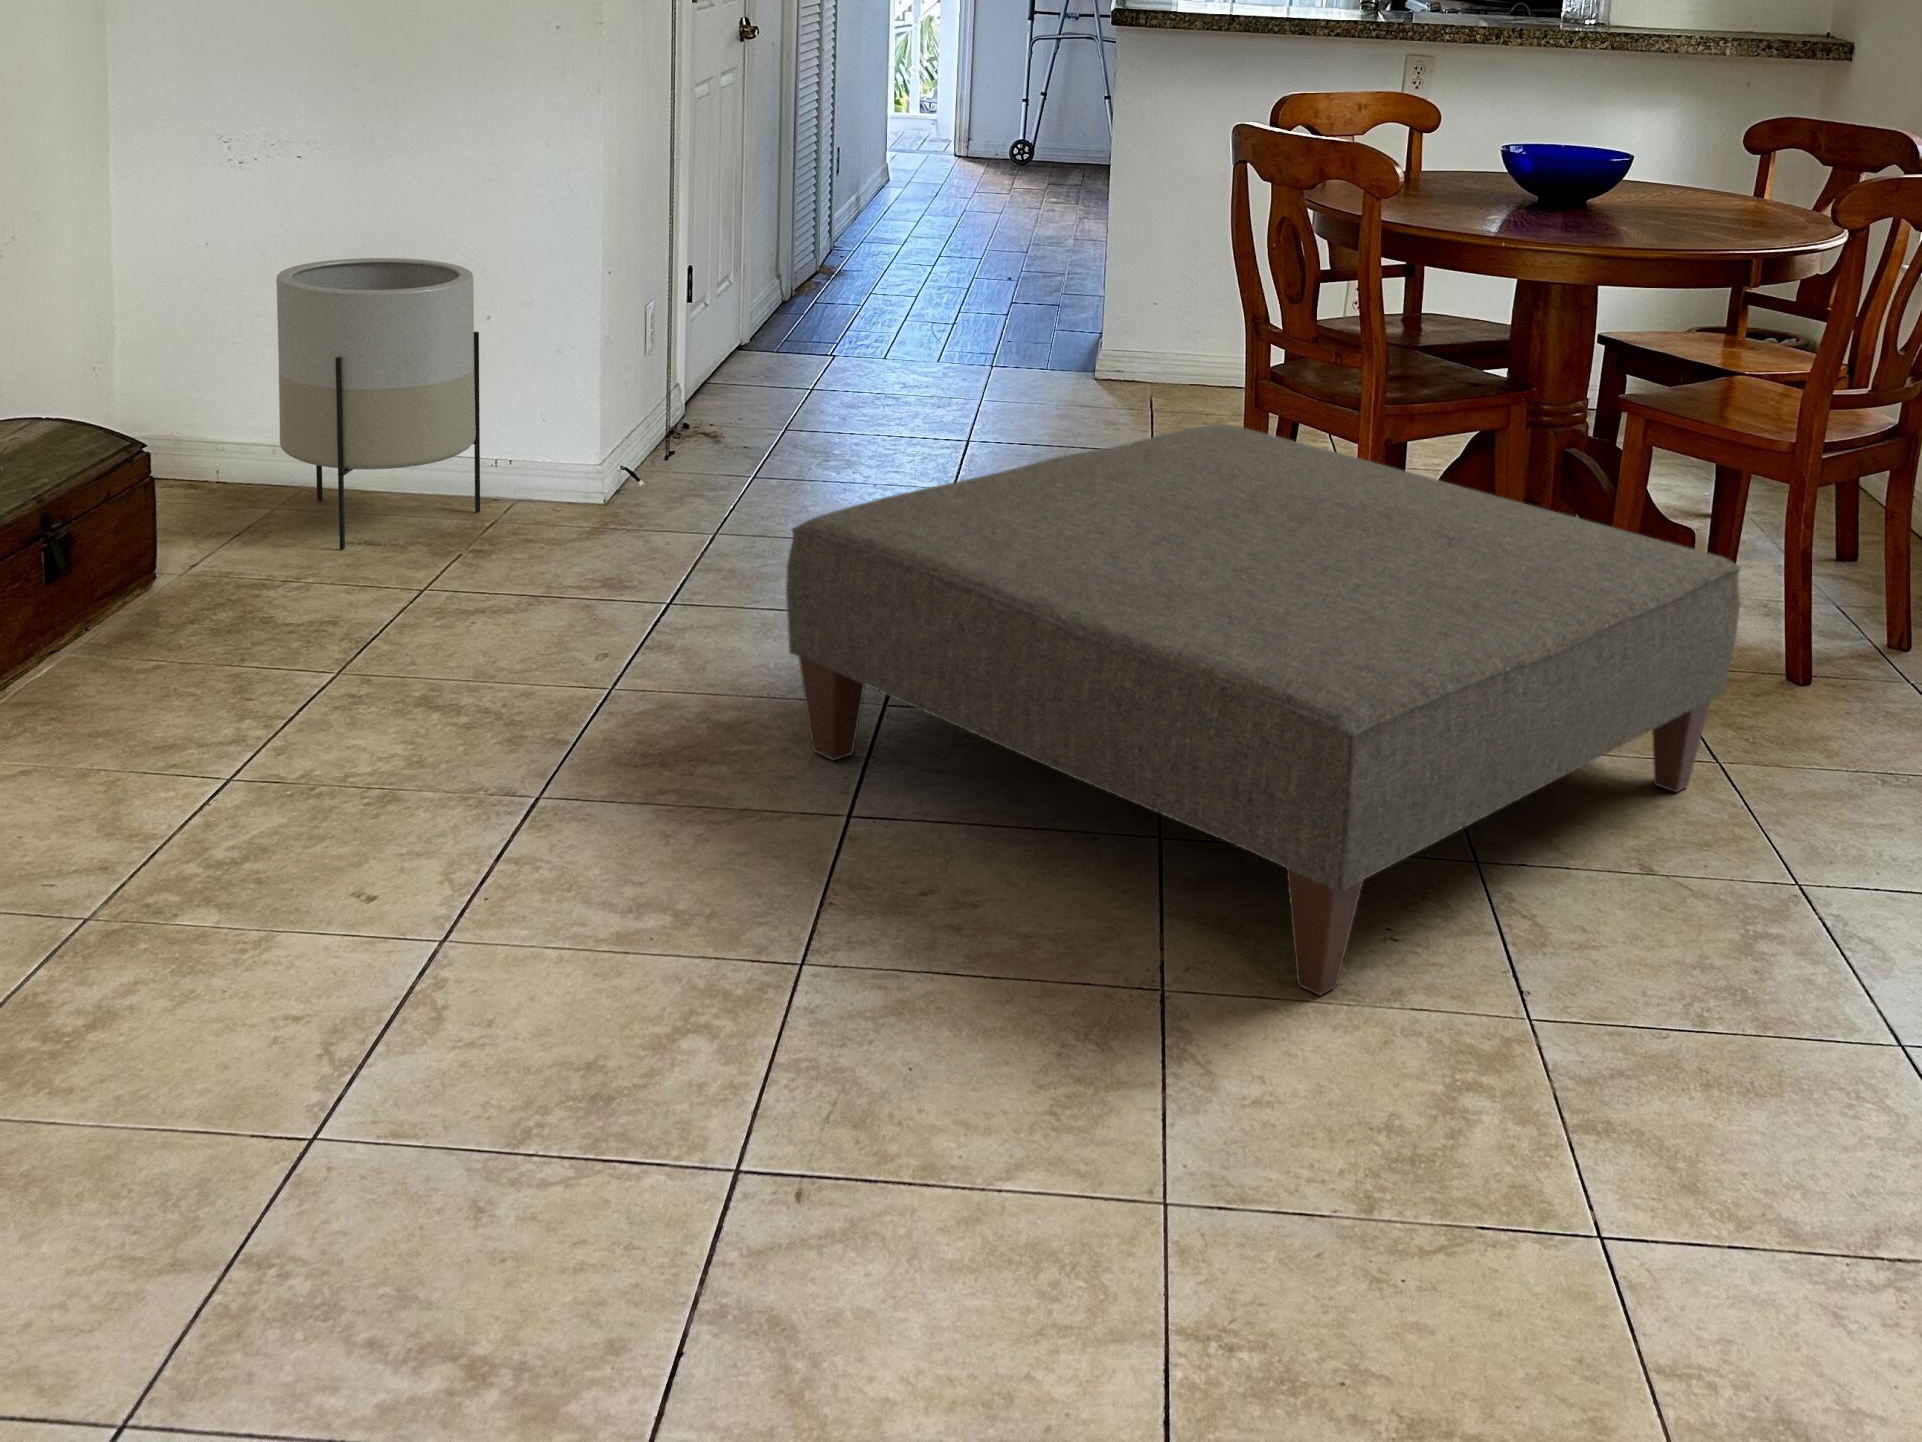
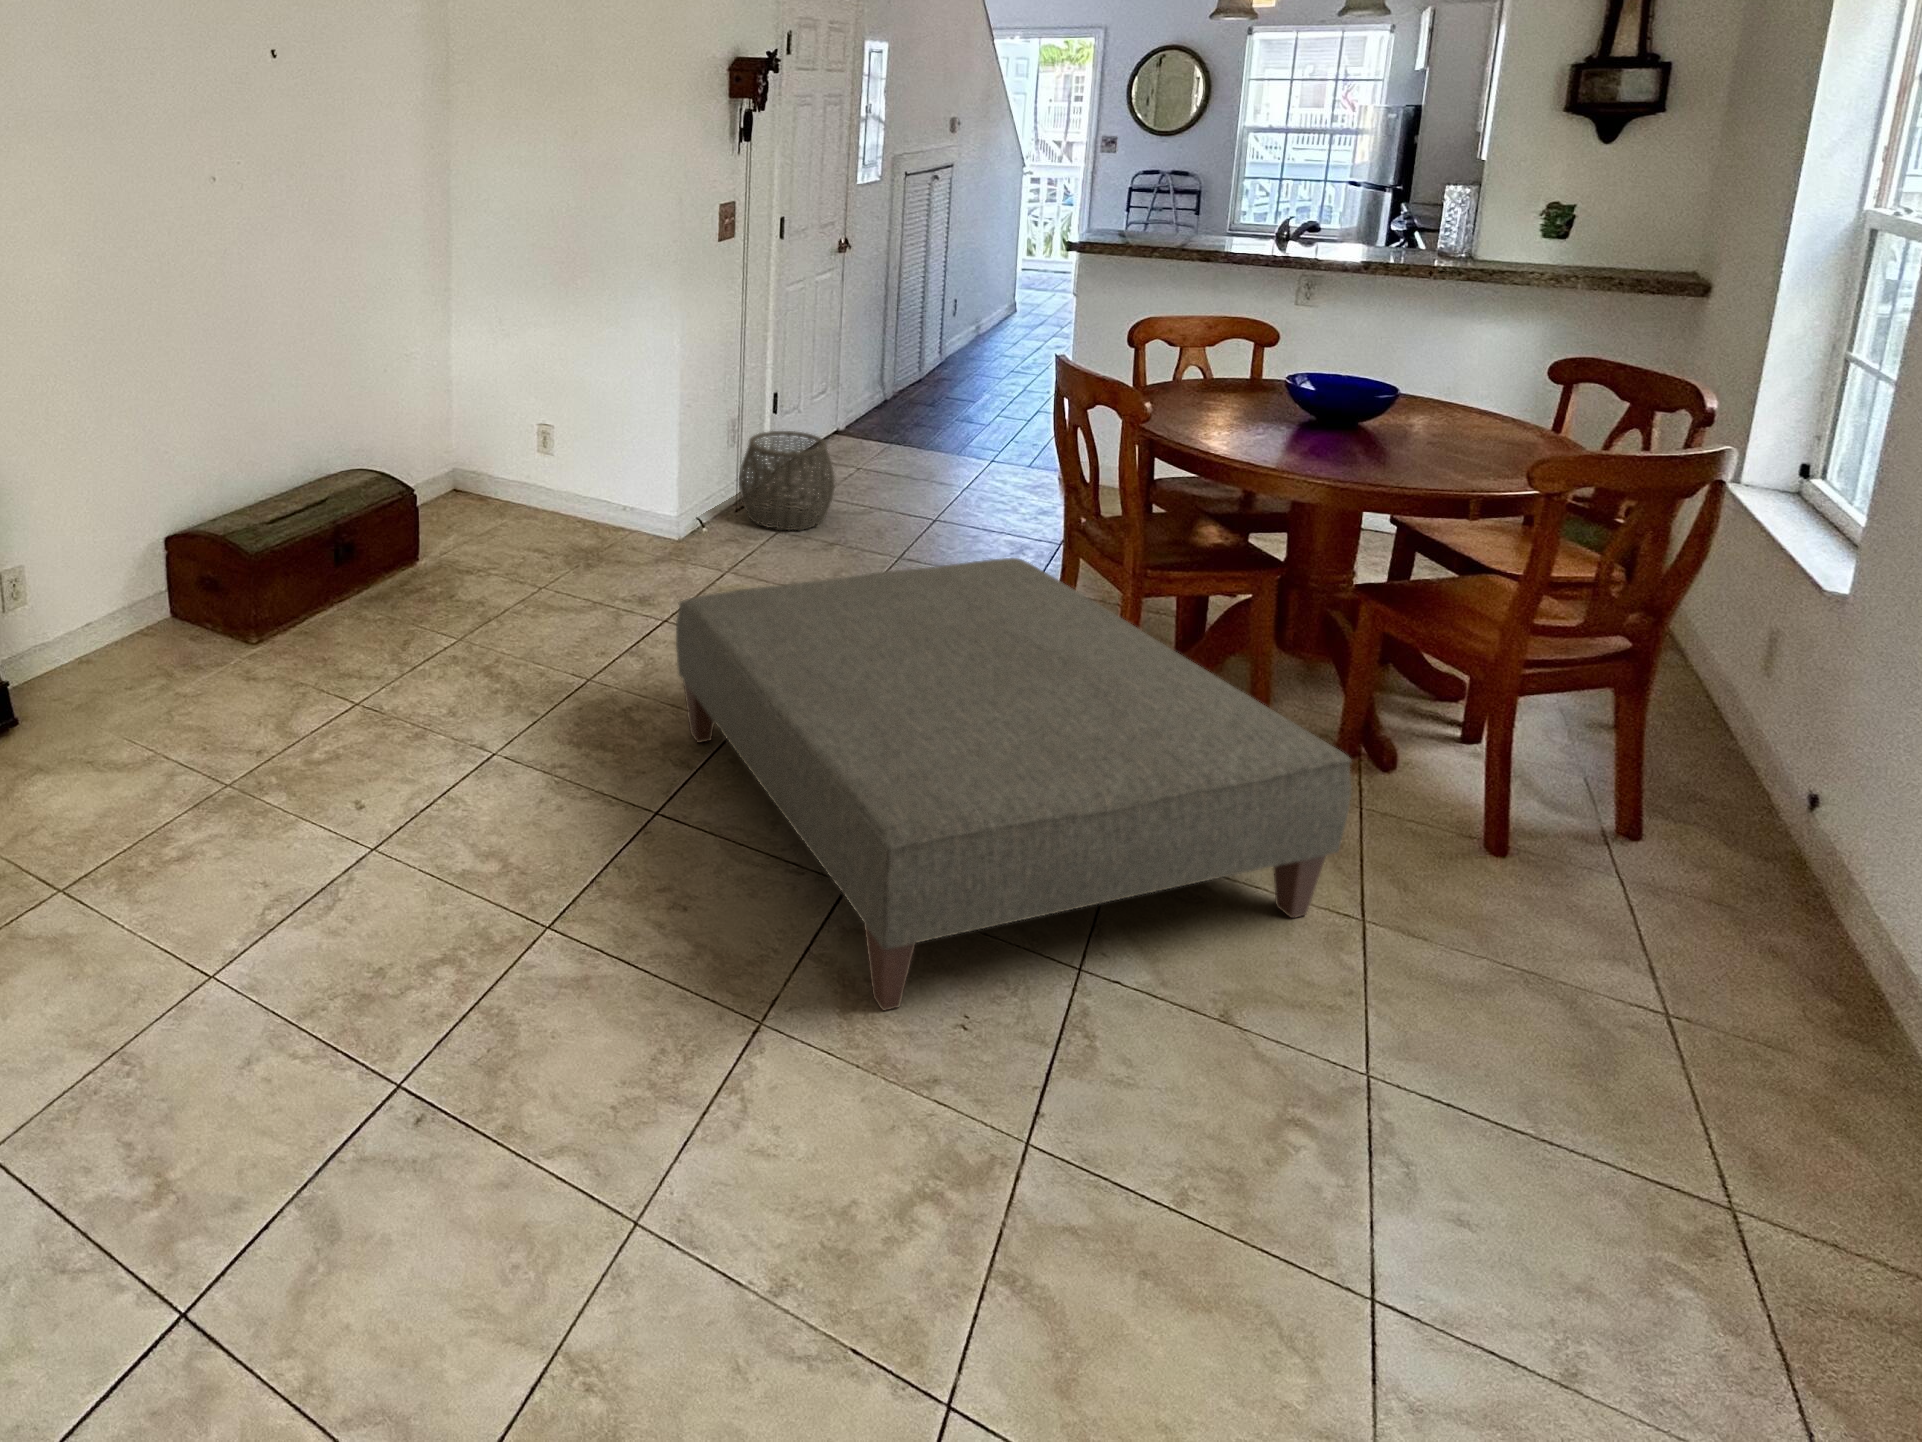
planter: present [276,258,480,549] -> none [520,391,623,548]
woven basket: none [661,316,825,480] -> present [739,431,835,530]

